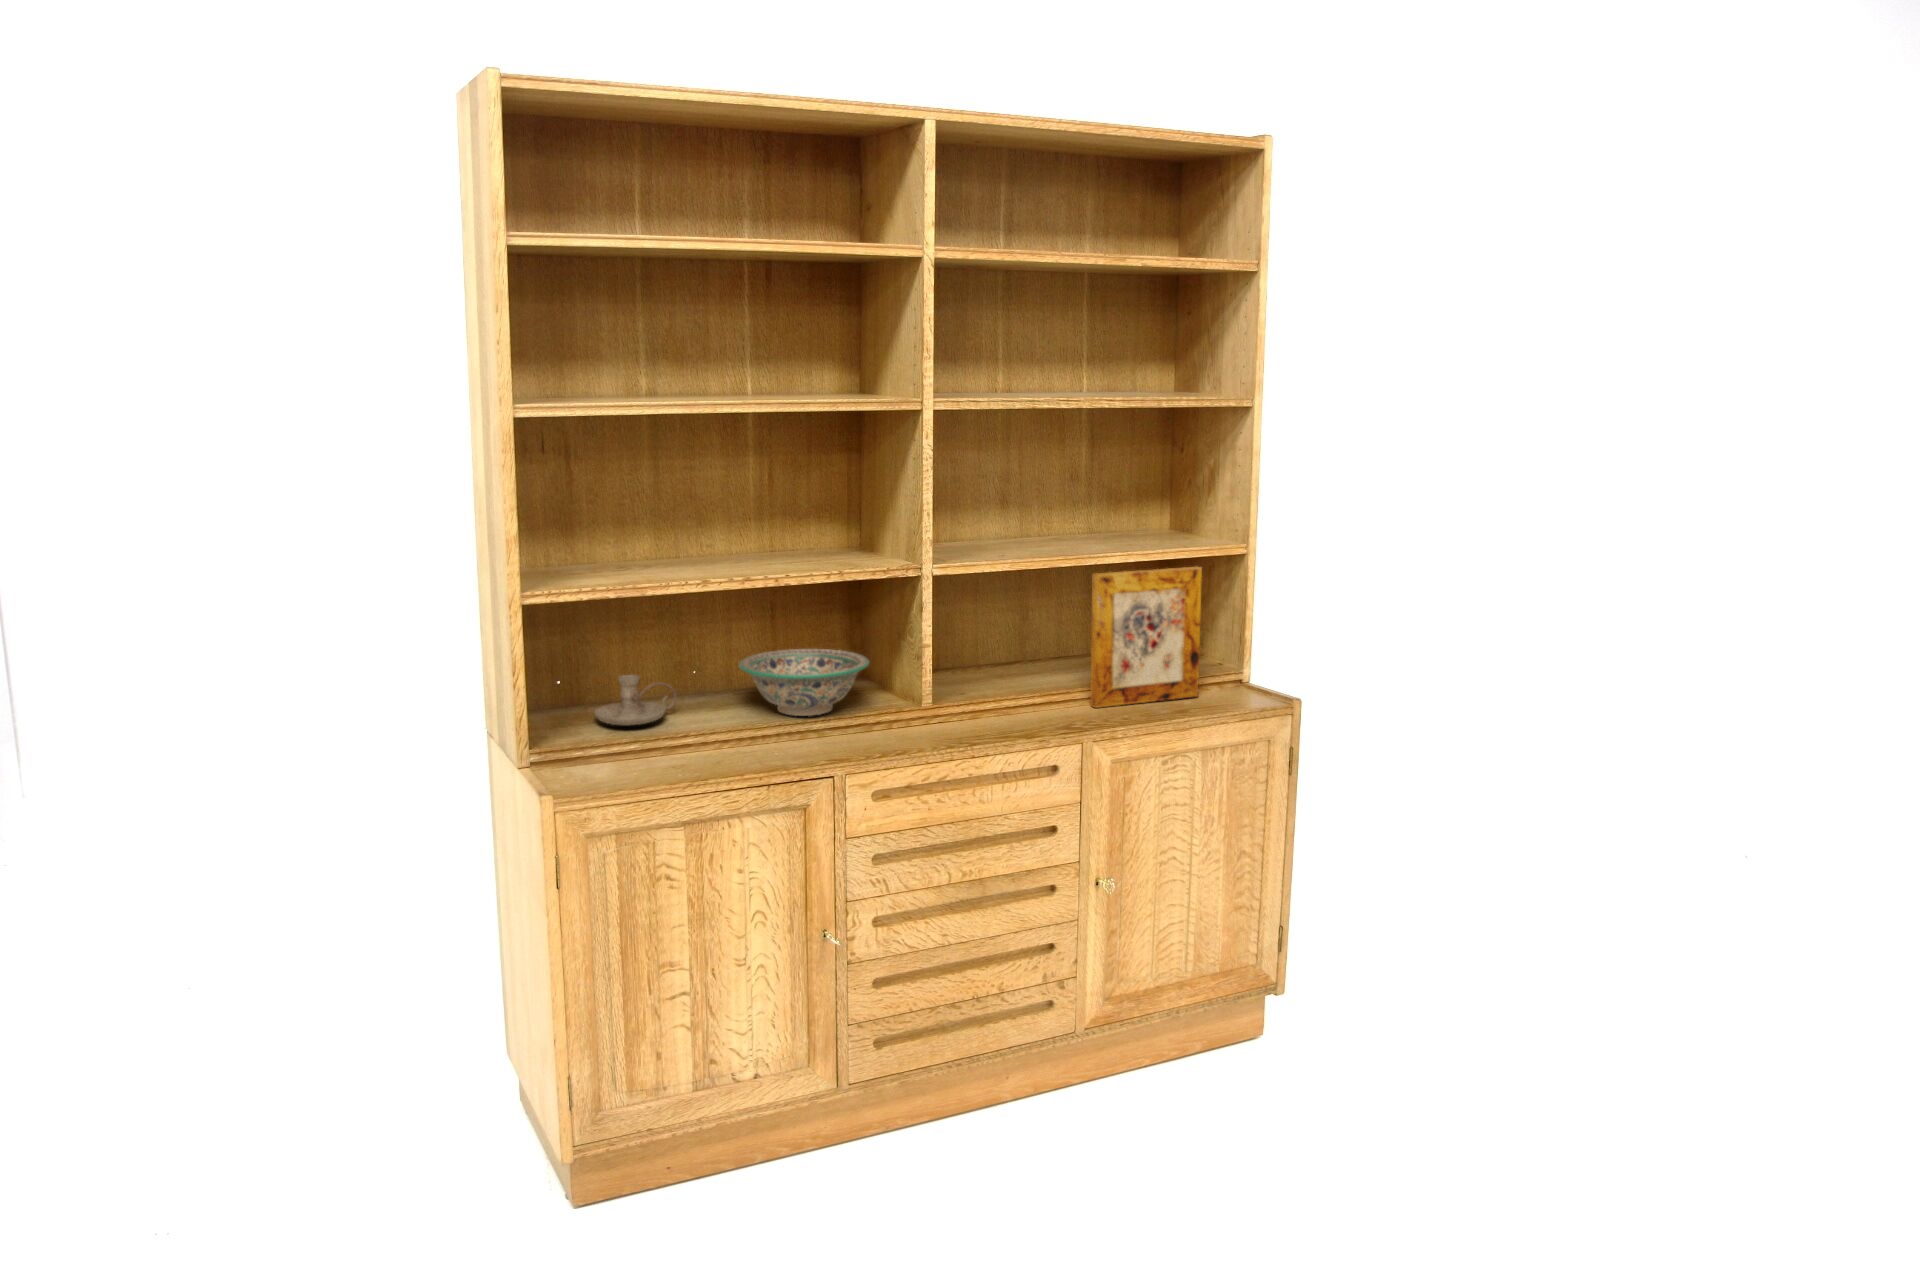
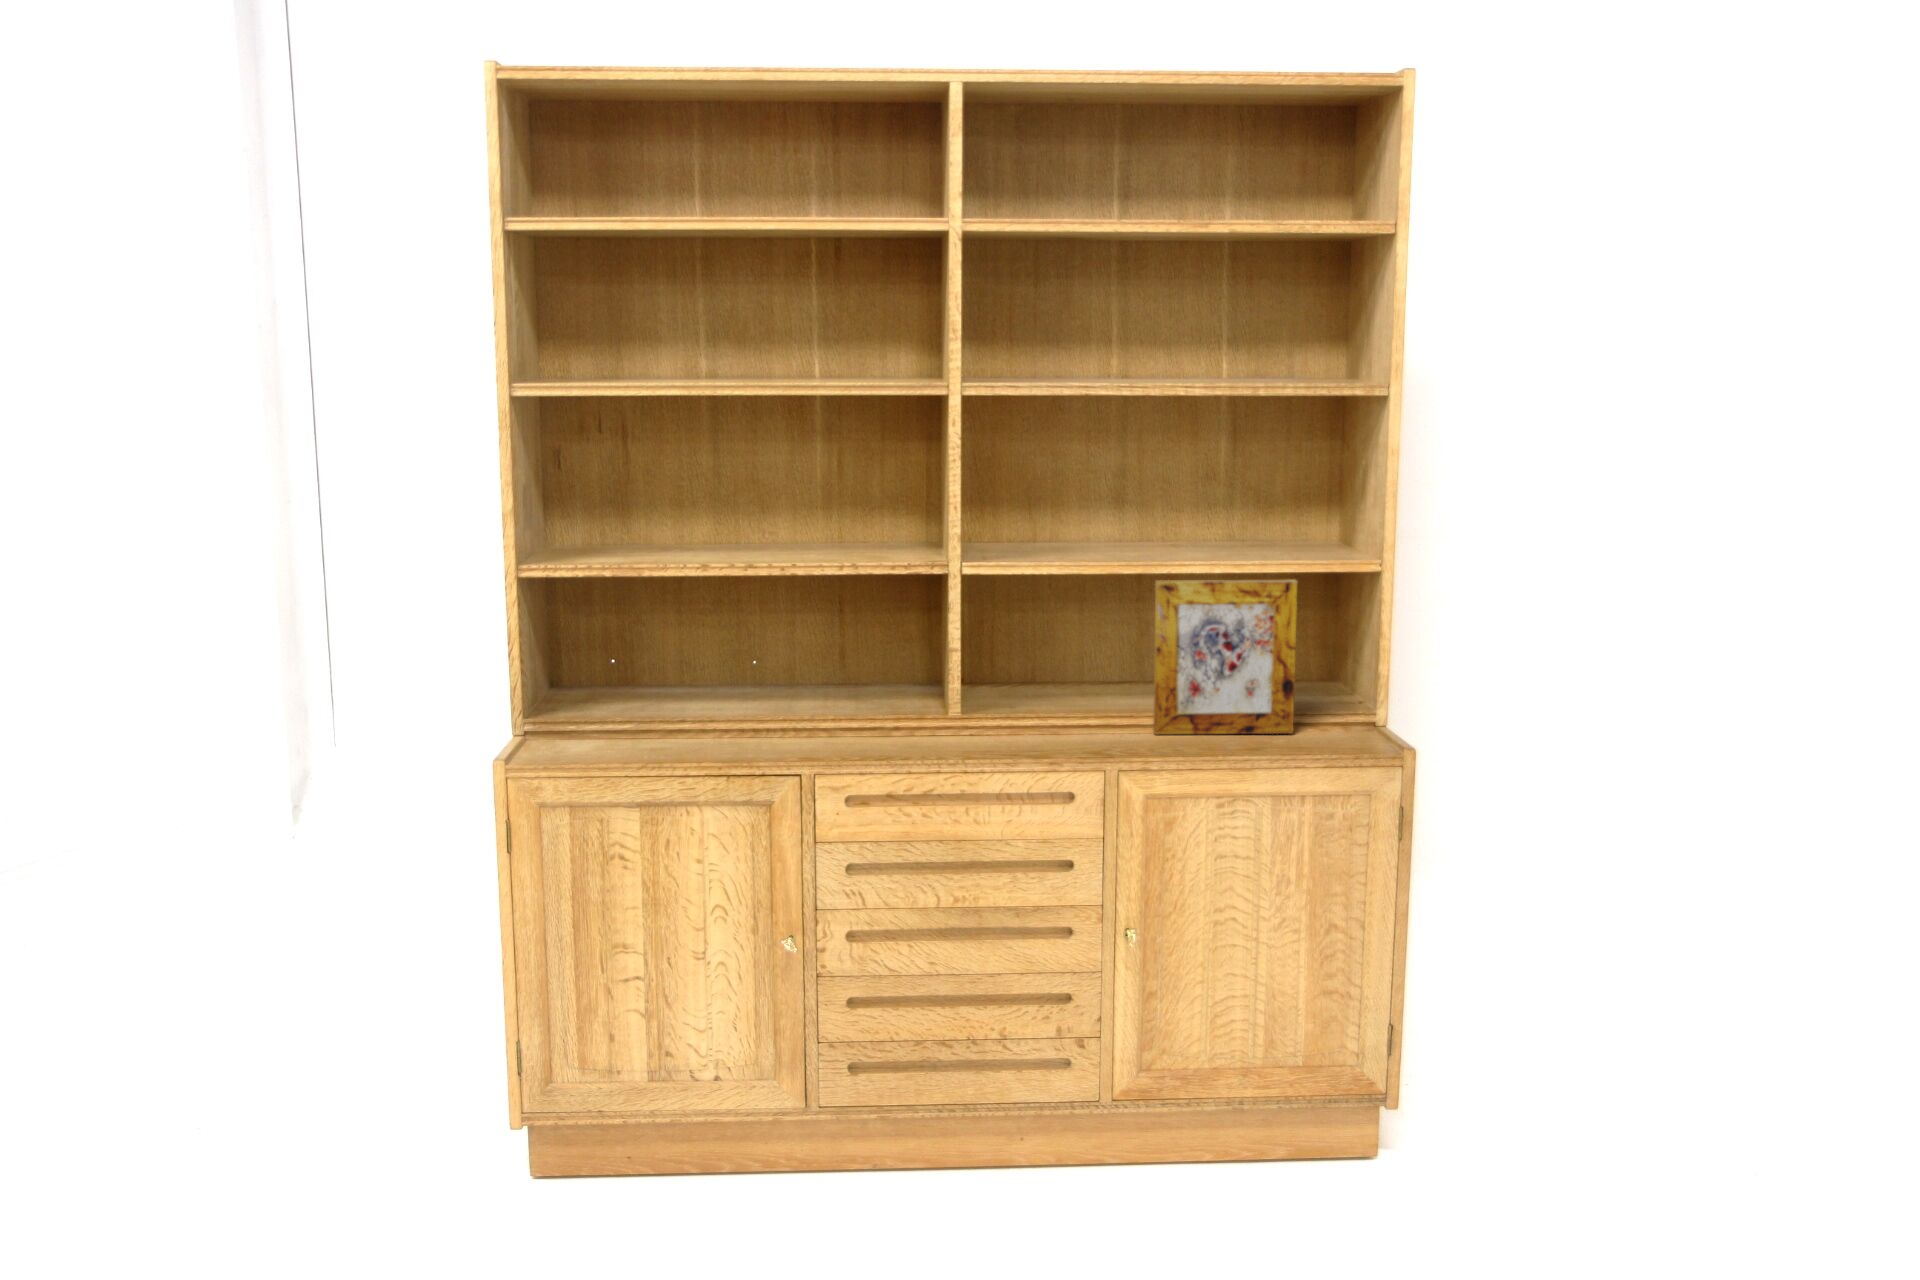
decorative bowl: present [739,649,869,716] -> none [773,646,910,714]
candle holder: present [595,675,677,725] -> none [627,657,715,707]

